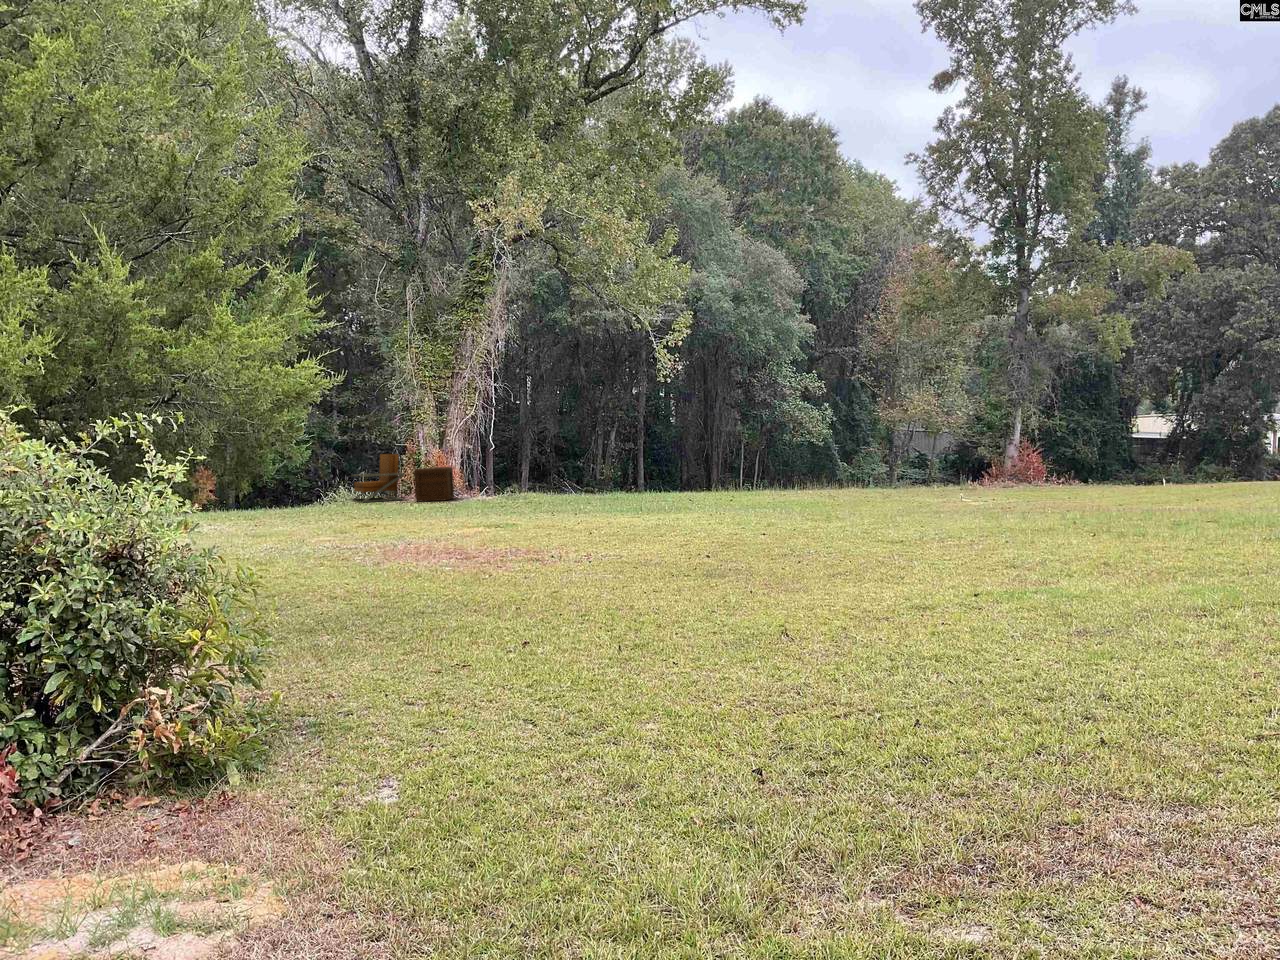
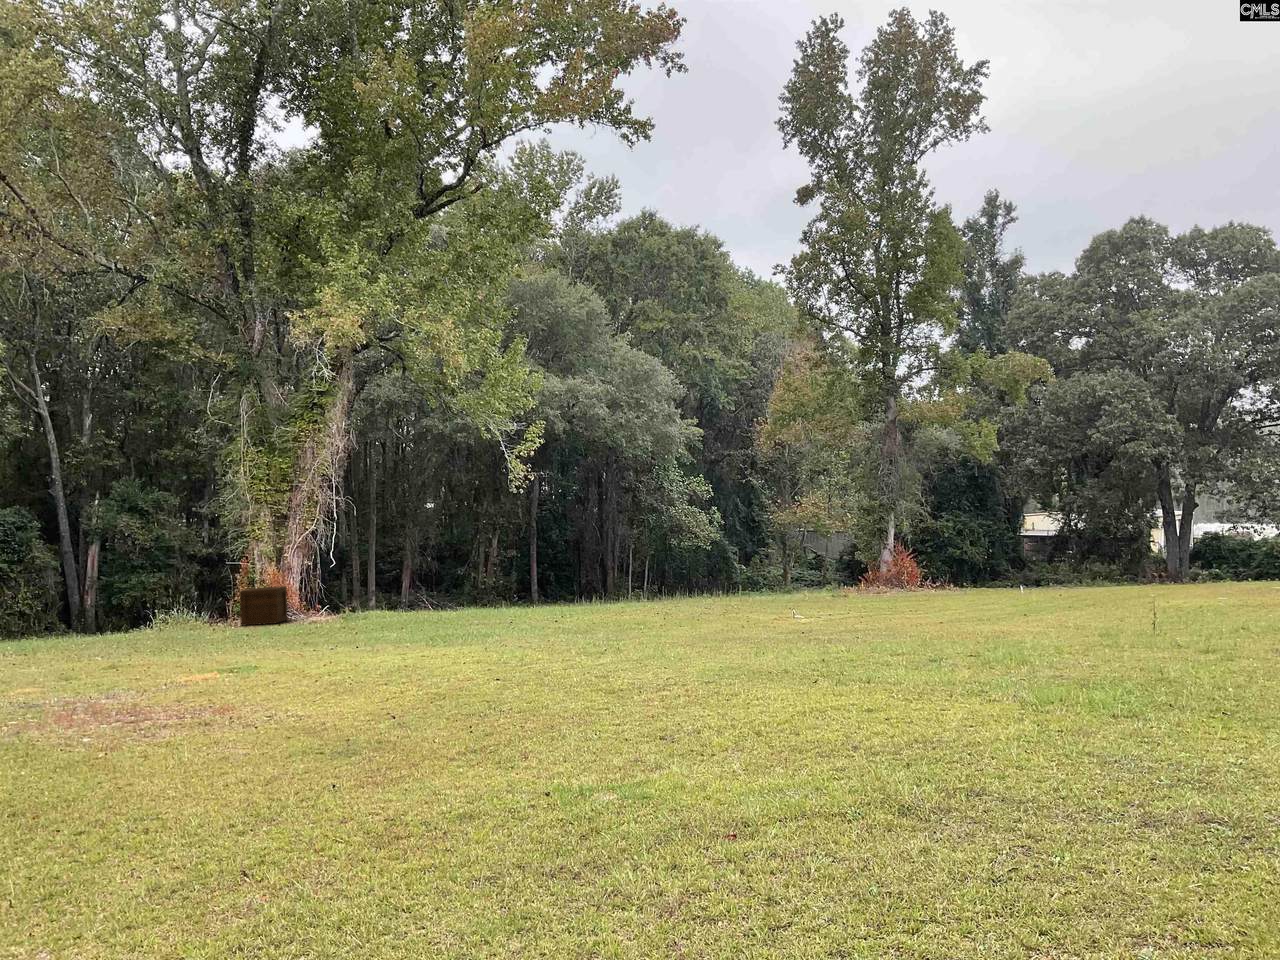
lounge chair: present [352,454,404,502] -> none [175,573,233,627]

